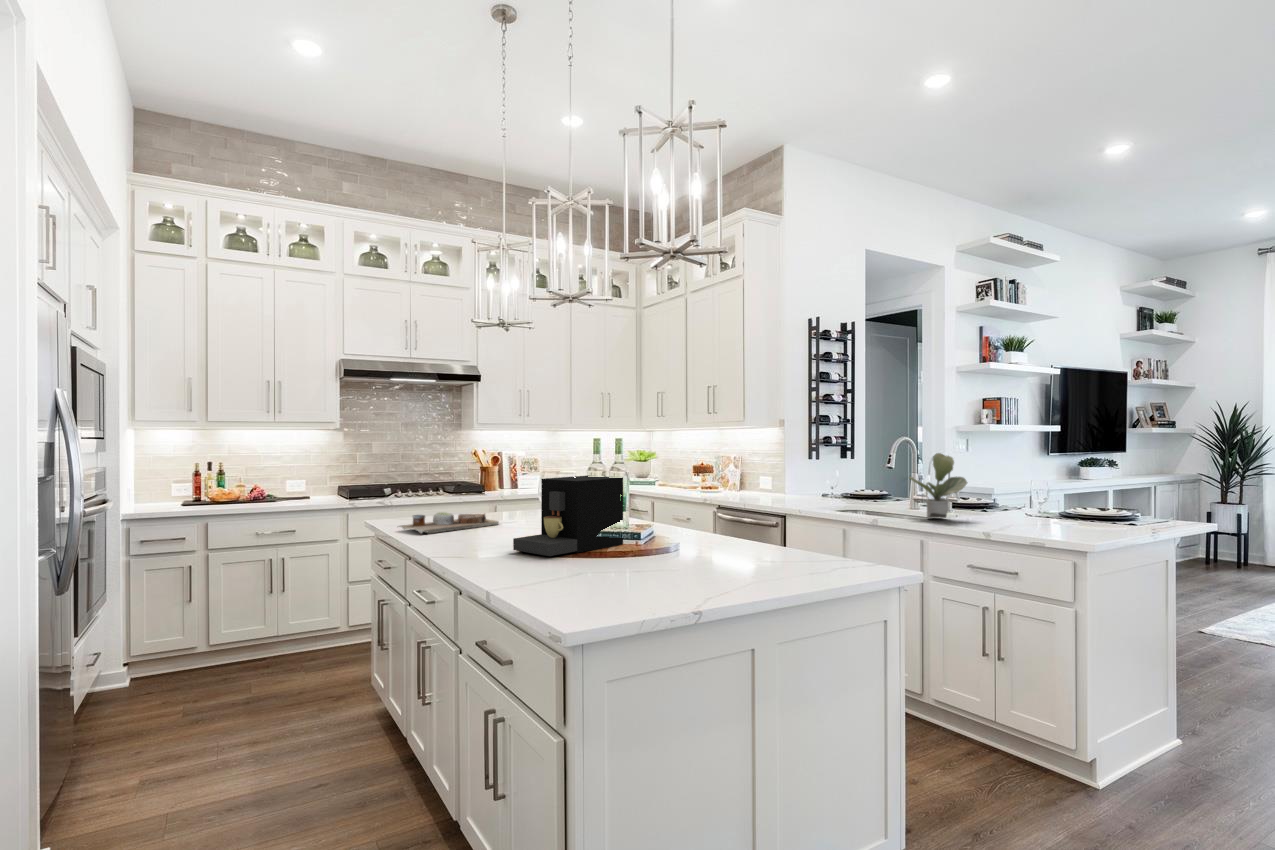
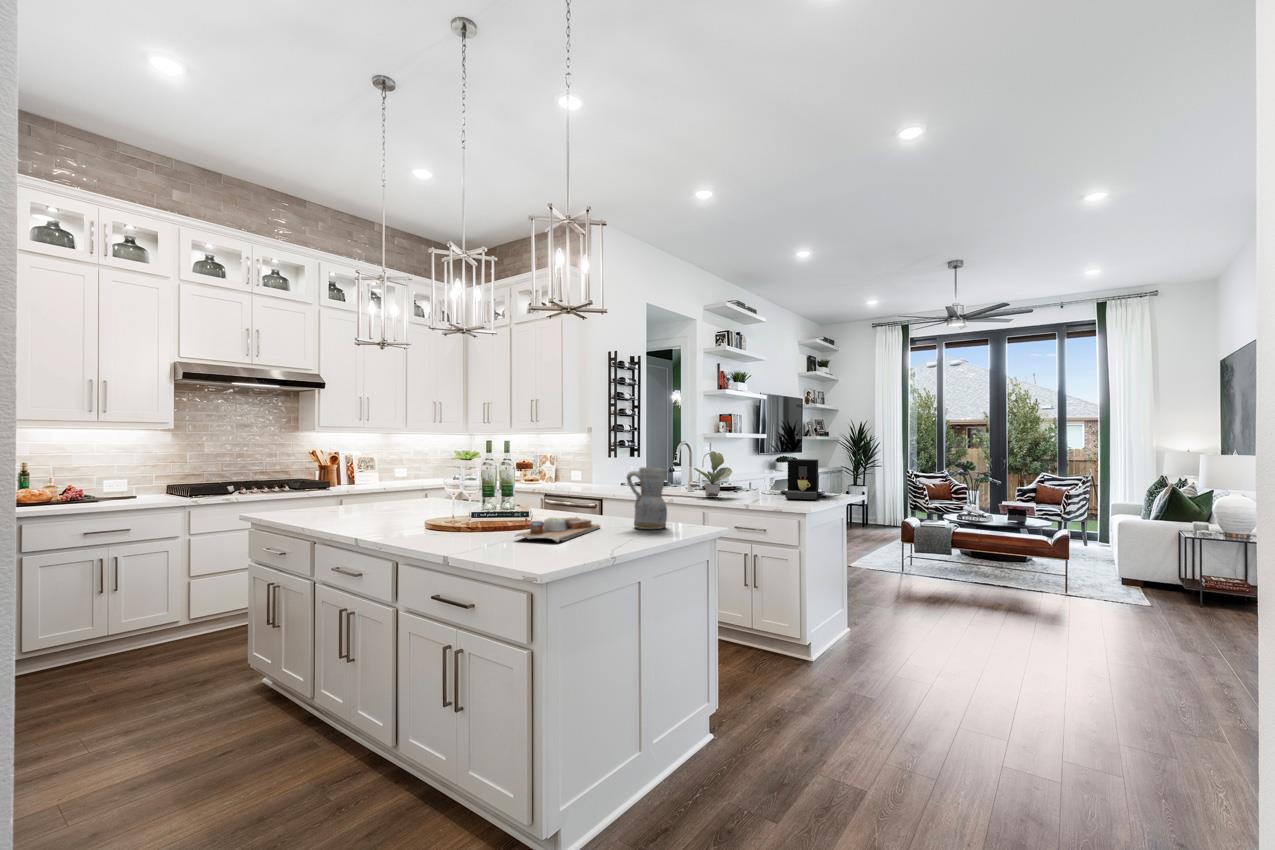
coffee maker: present [513,475,623,556] -> present [785,459,818,499]
ceramic pitcher: none [760,480,819,569] -> present [627,467,668,529]
cutting board: present [399,512,499,534] -> present [516,517,600,543]

